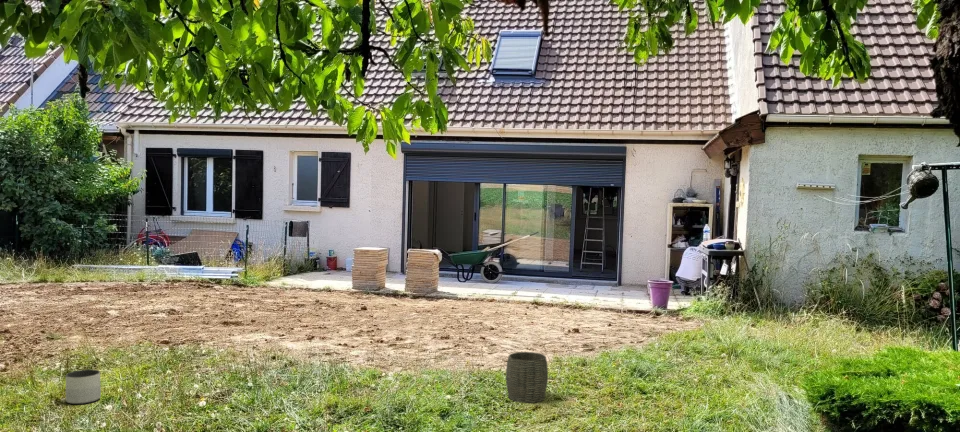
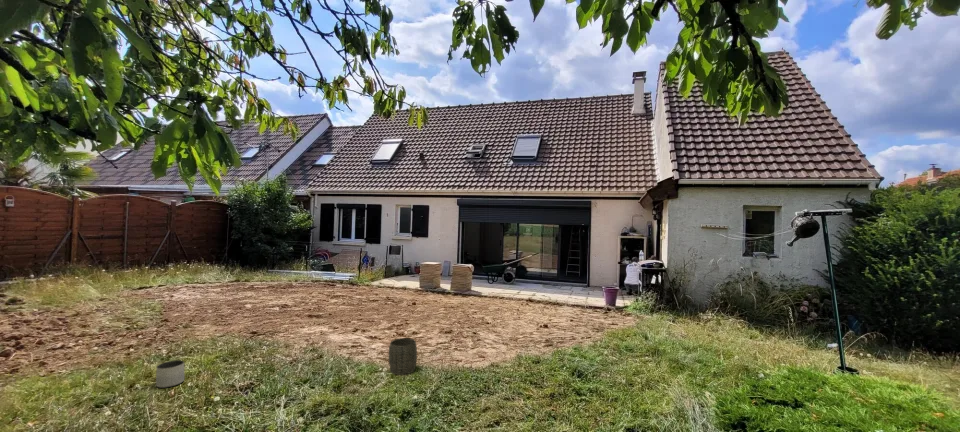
woven basket: present [506,352,548,403] -> present [389,338,417,375]

